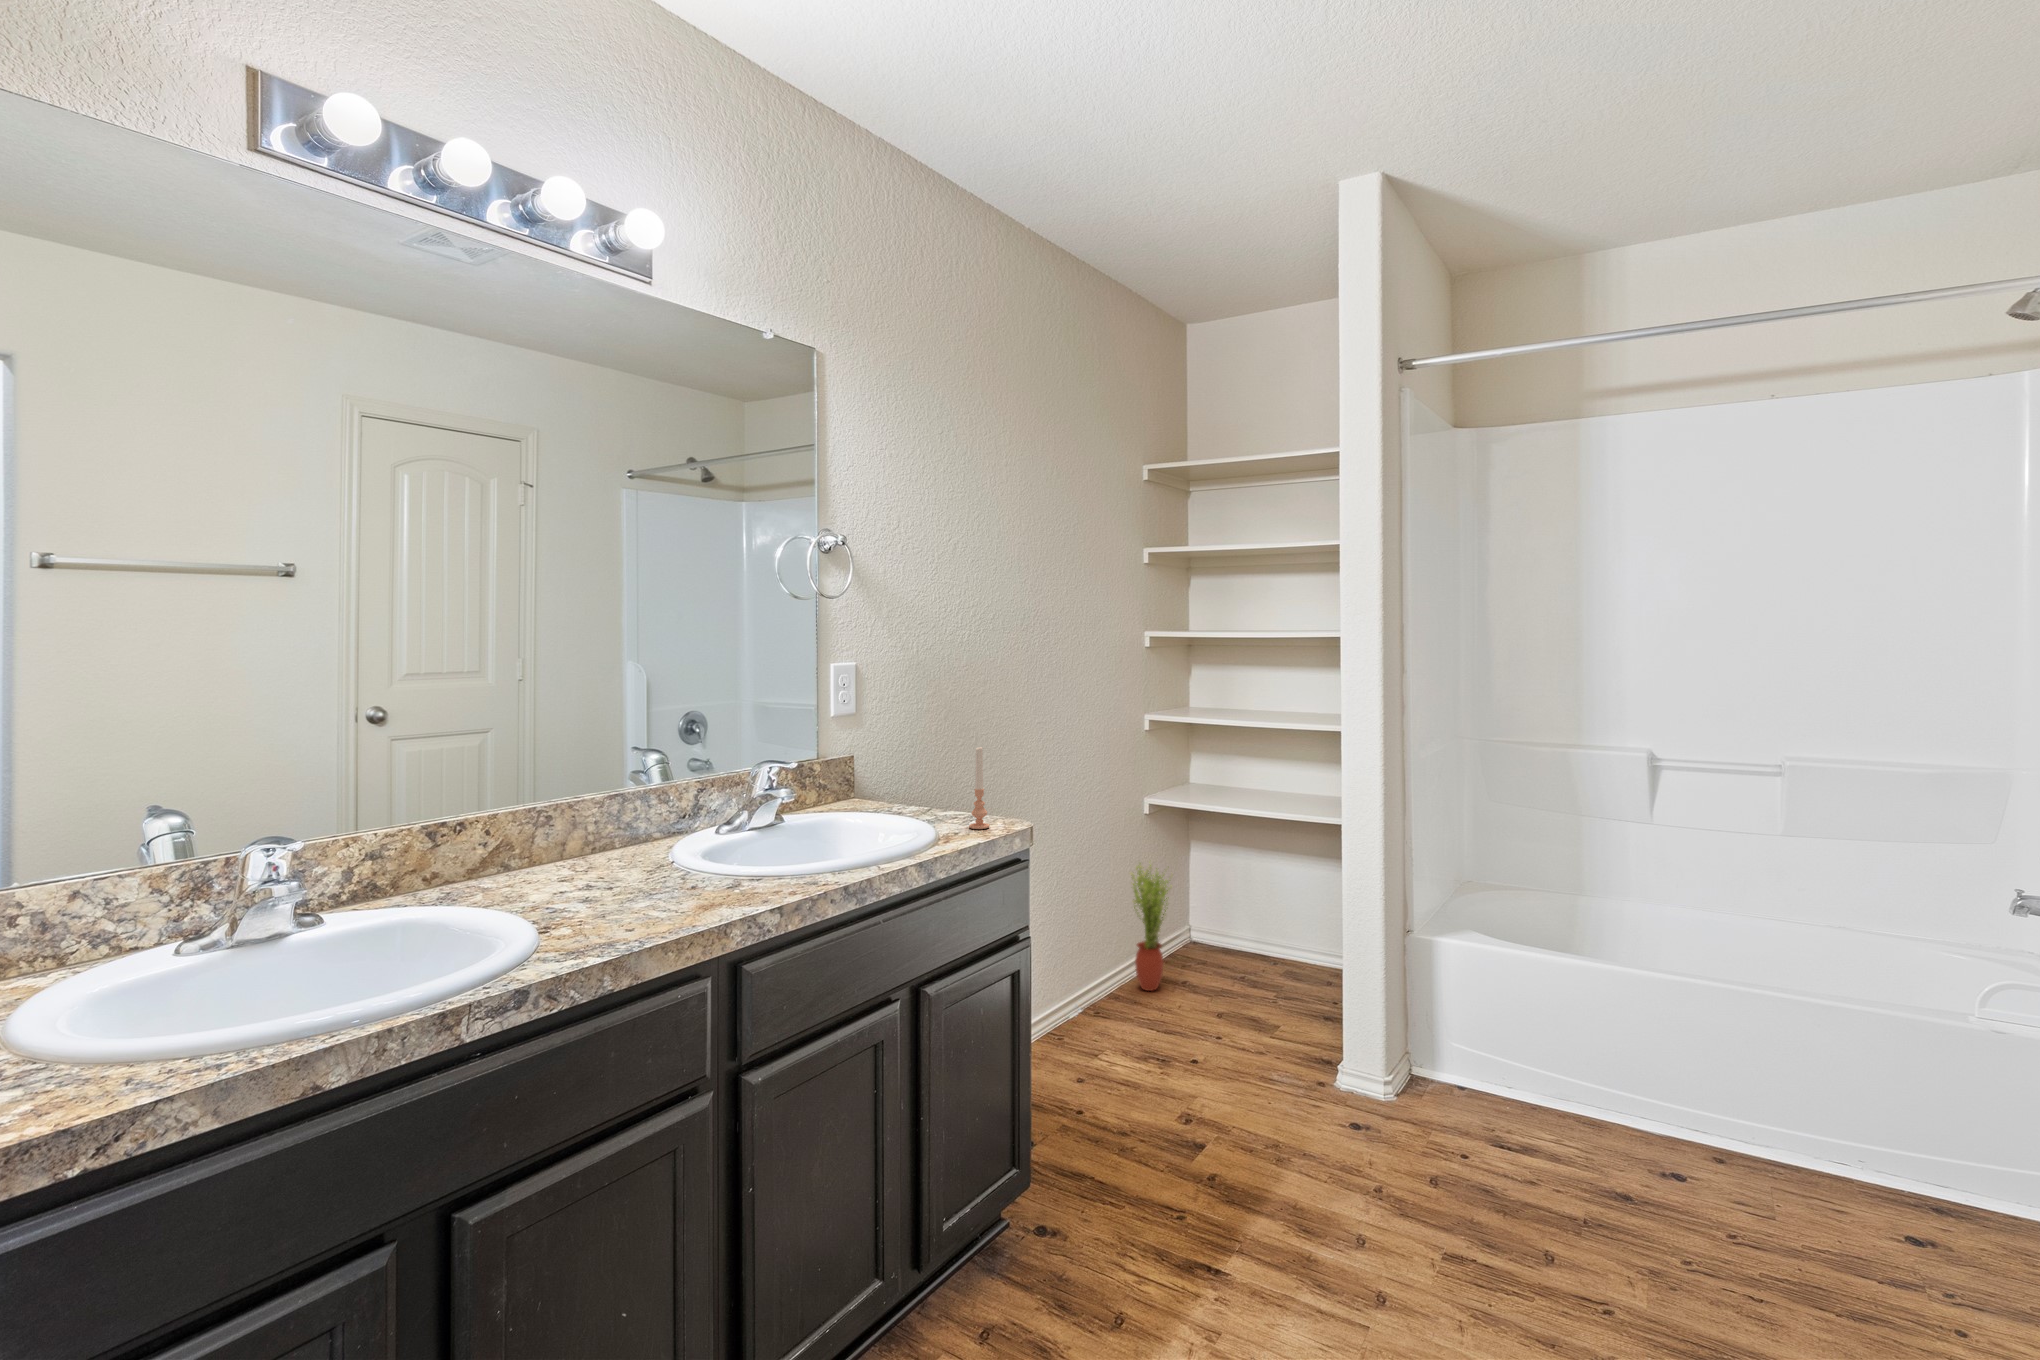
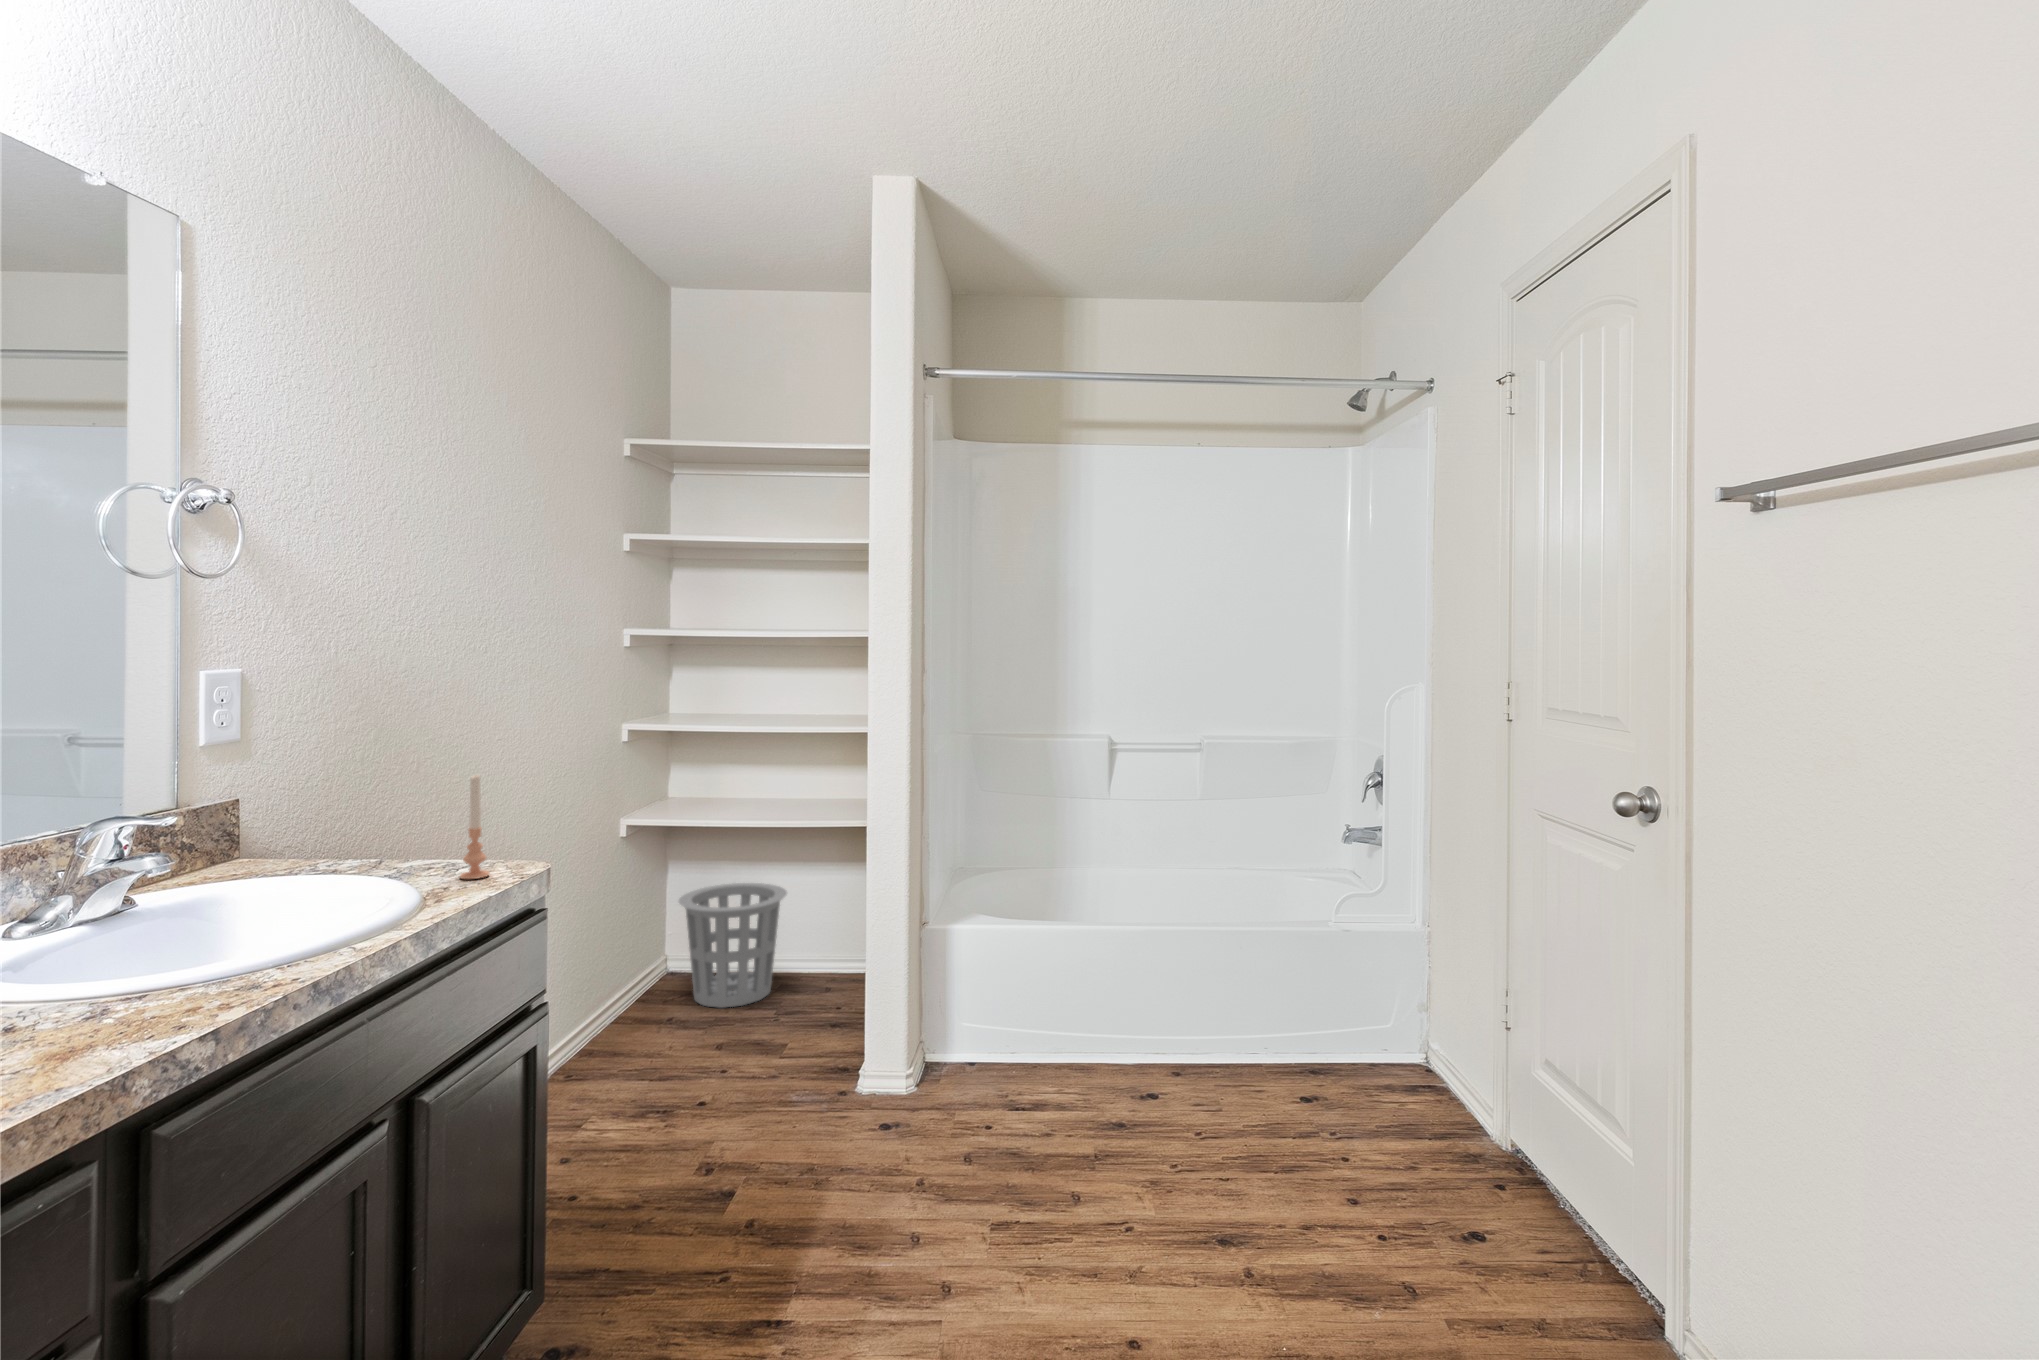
potted plant: present [1131,863,1172,991] -> none [606,888,660,1037]
waste basket: none [1193,869,1290,983] -> present [679,883,787,1008]

